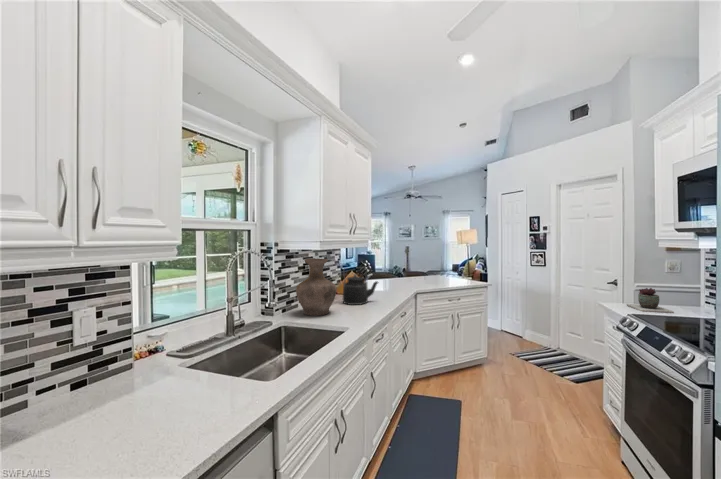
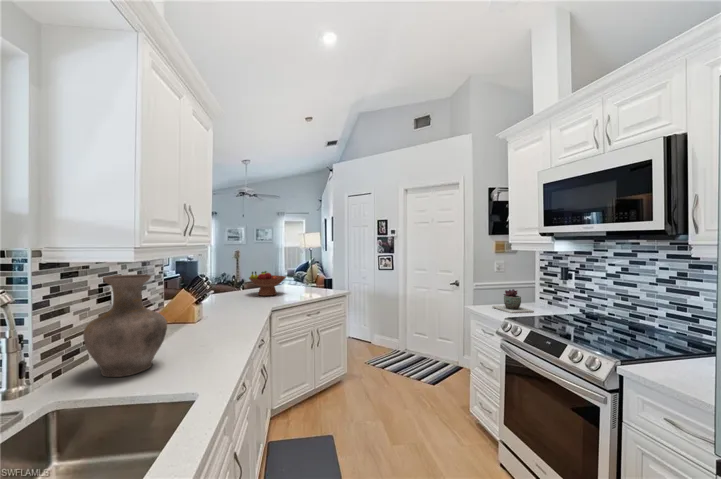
fruit bowl: none [401,262,431,282] -> present [249,271,286,296]
kettle: present [343,270,378,305] -> none [173,283,231,343]

